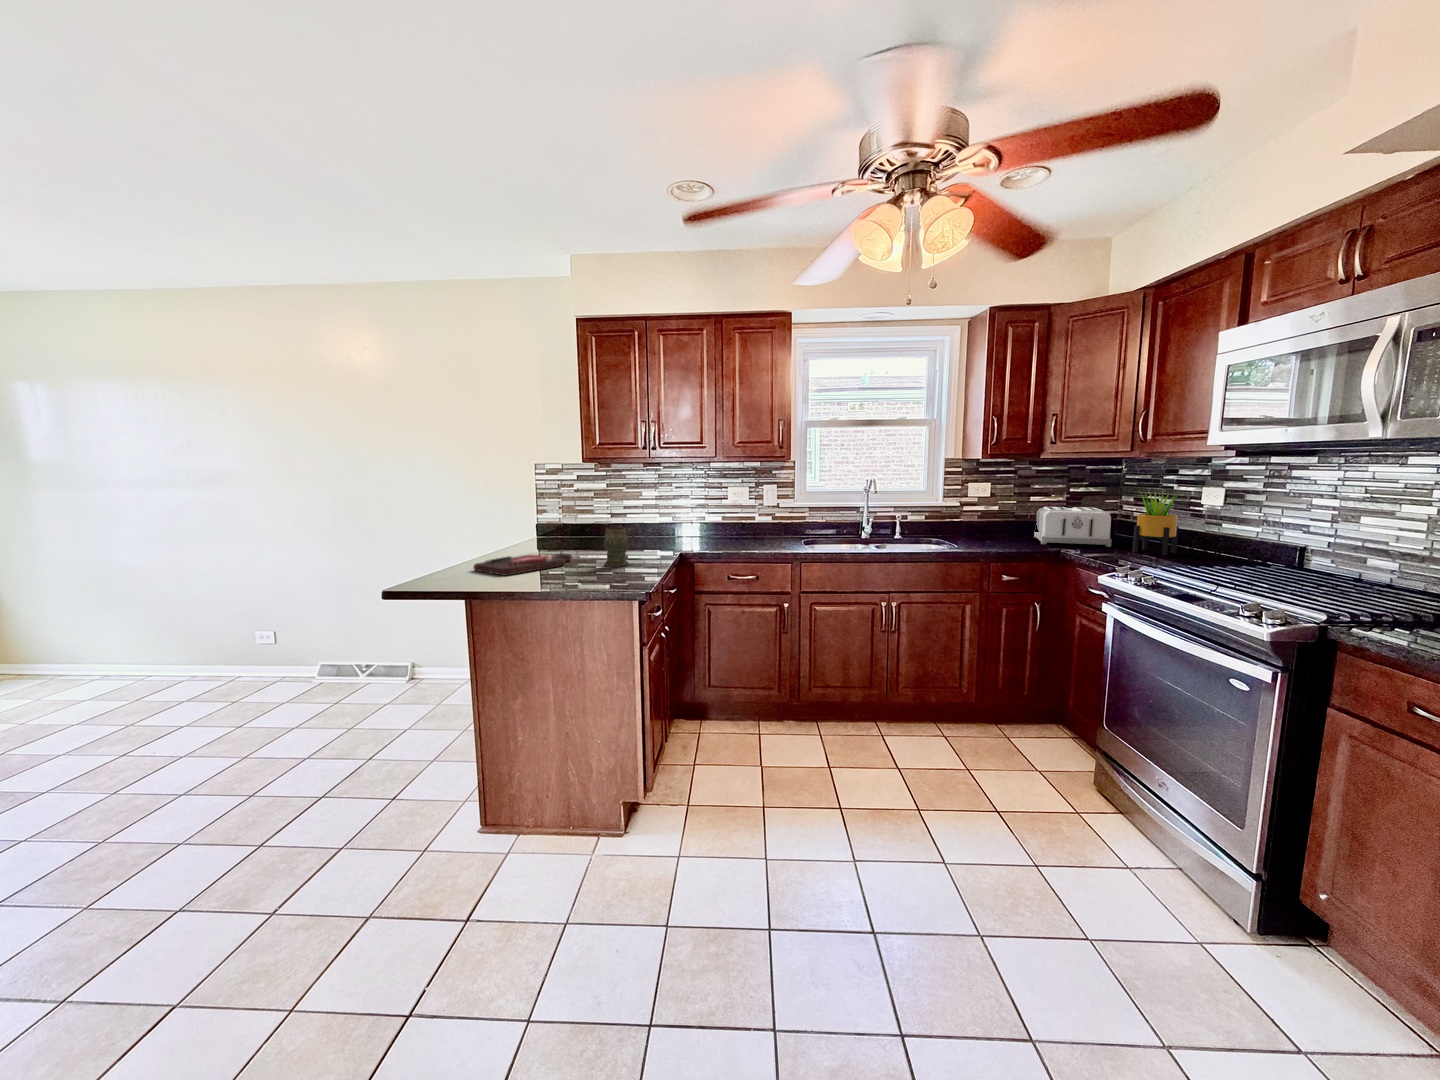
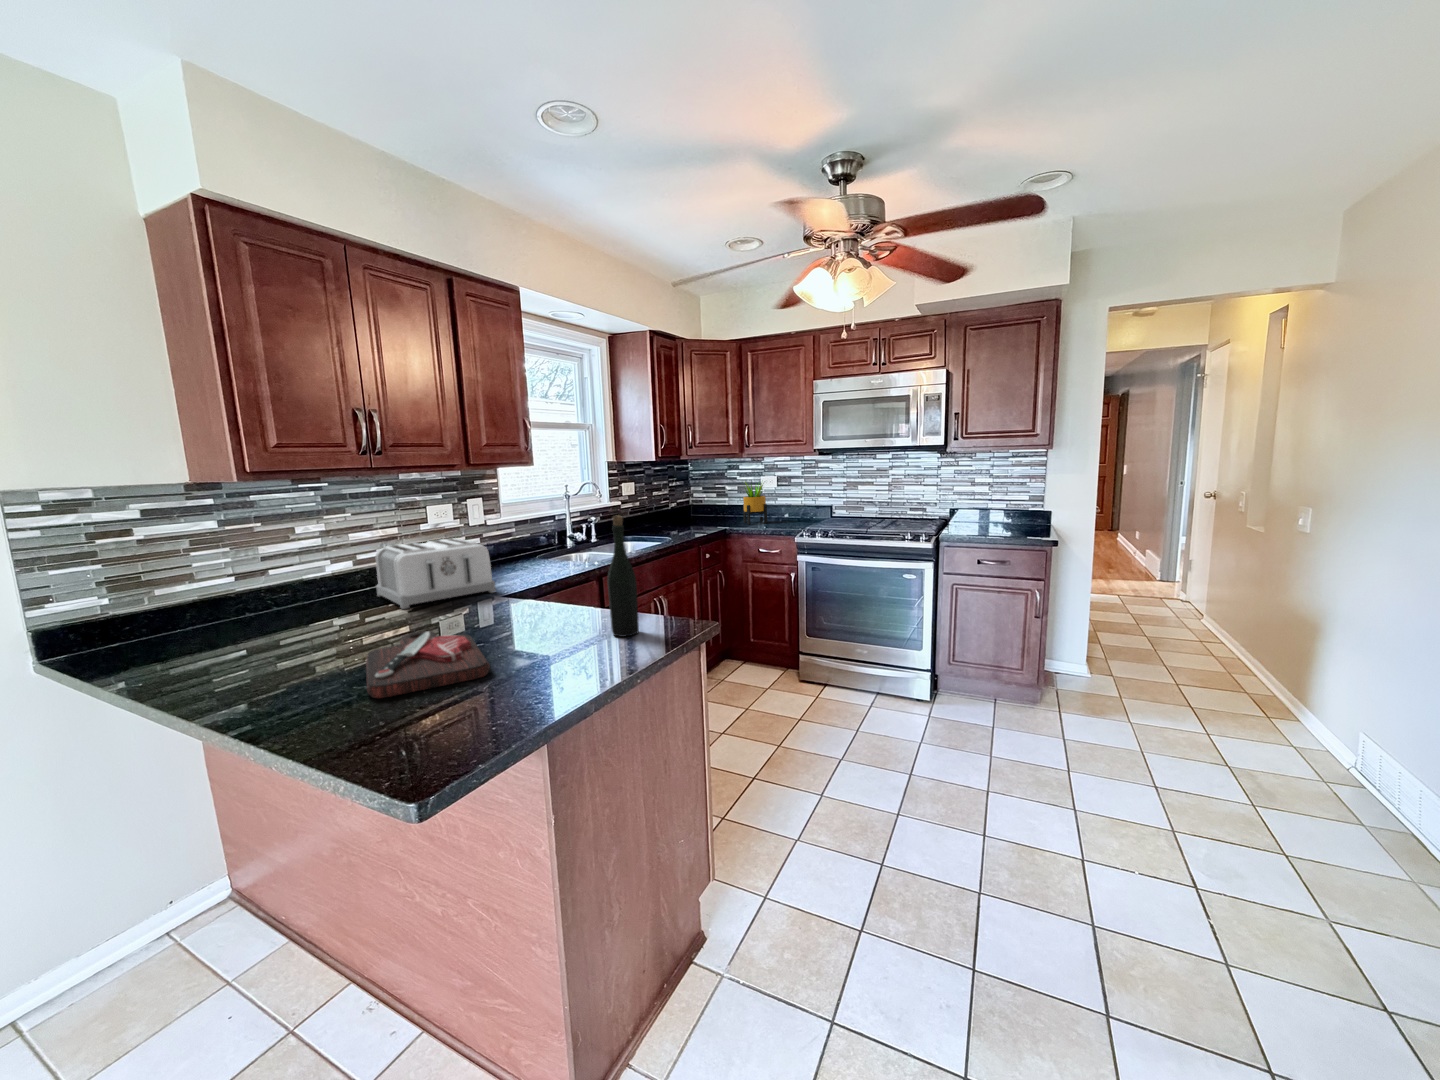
bottle: none [581,496,603,582] -> present [607,515,639,637]
toaster: present [1034,507,1112,547] -> present [376,538,496,609]
mug: present [604,528,635,567] -> none [504,566,545,627]

